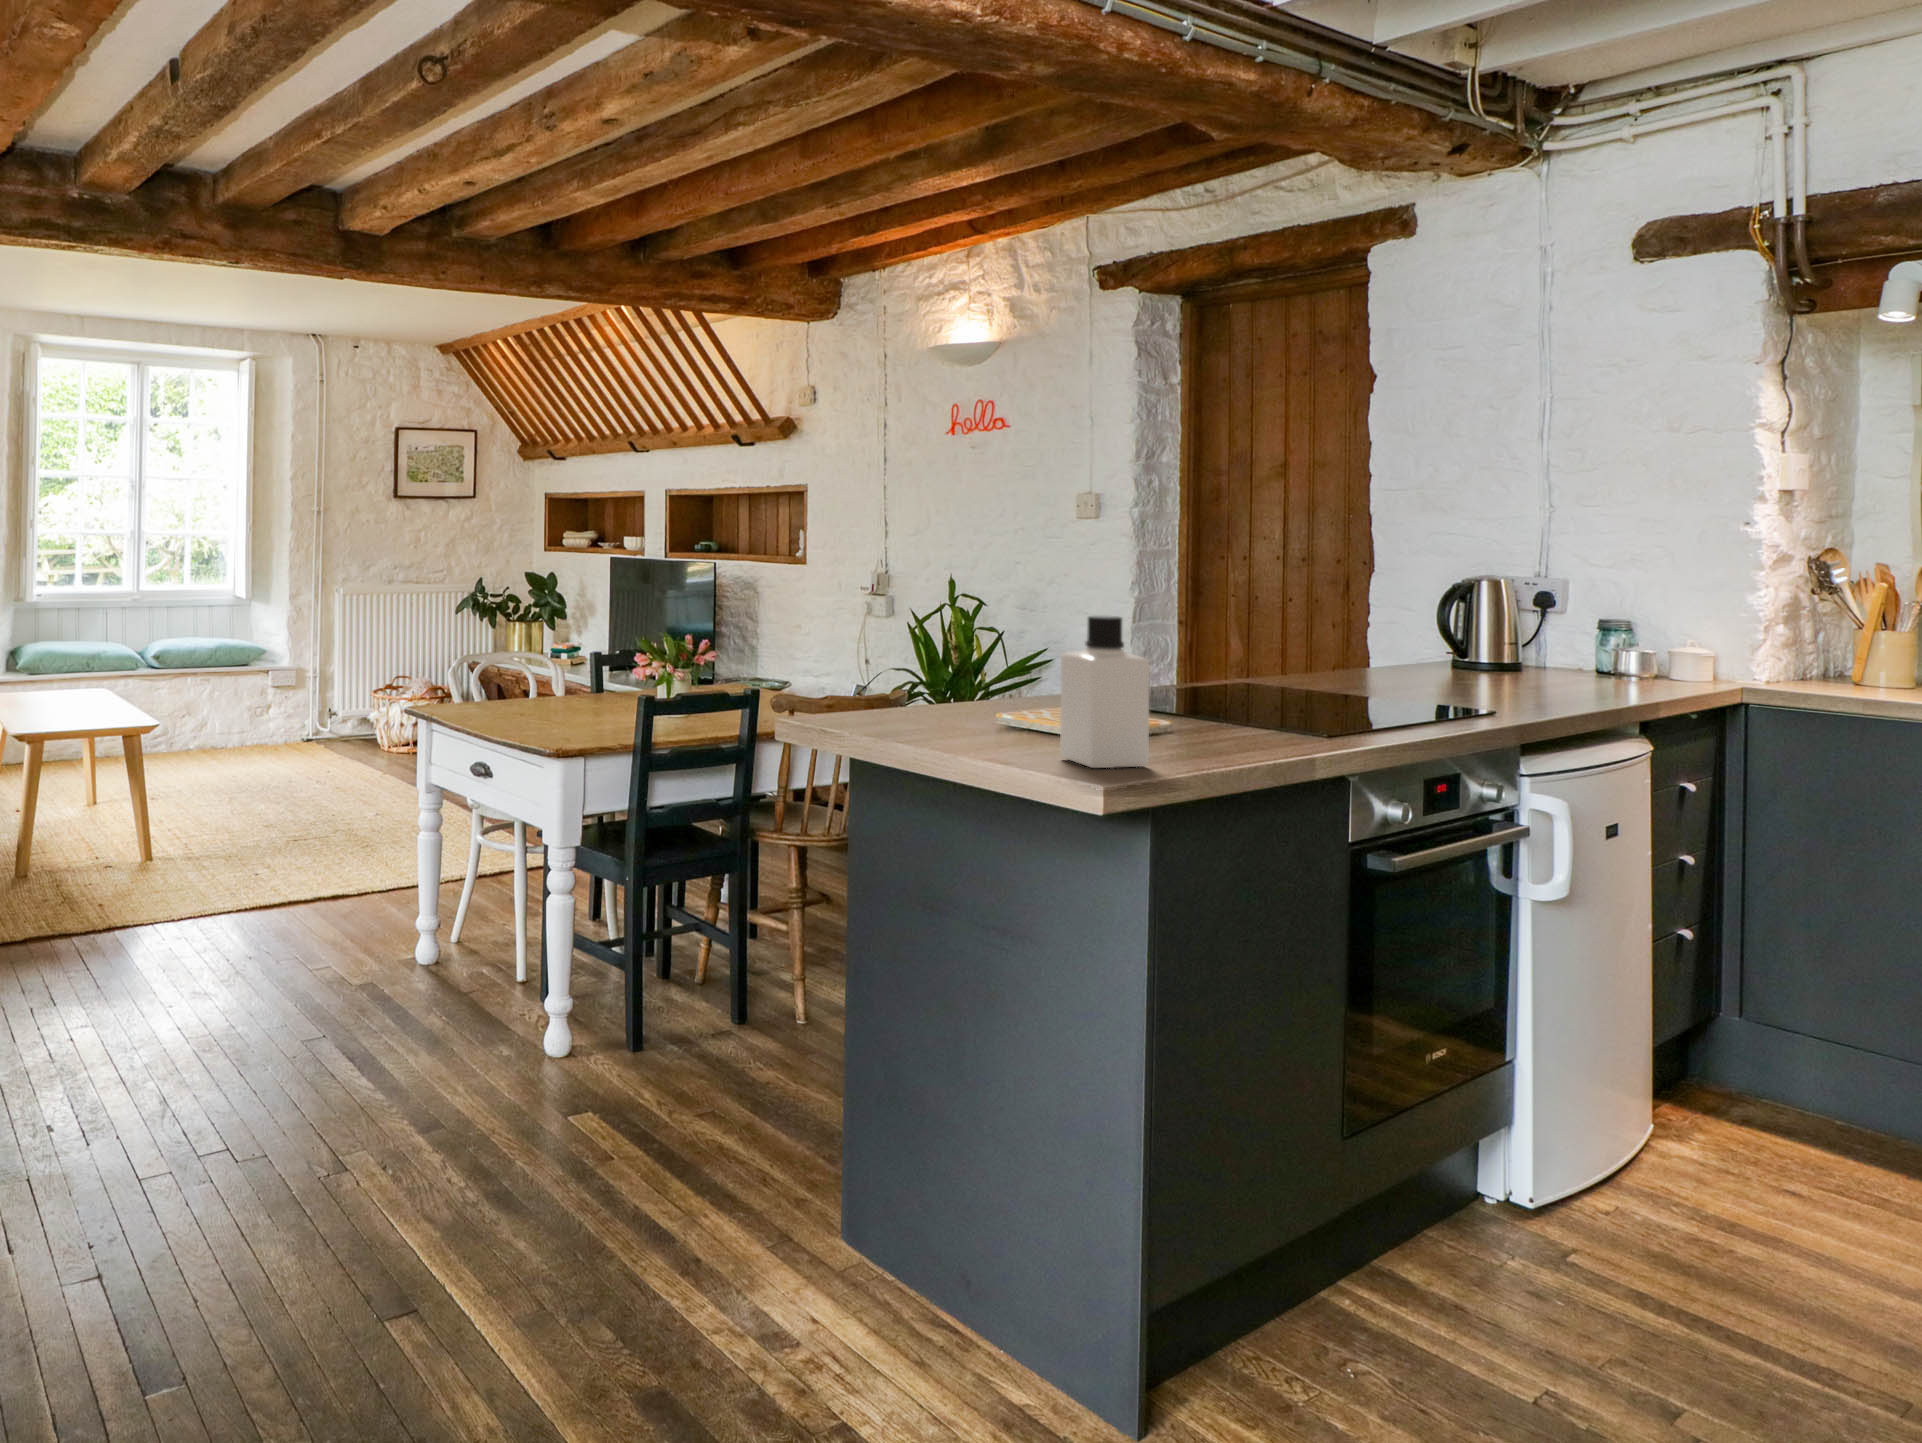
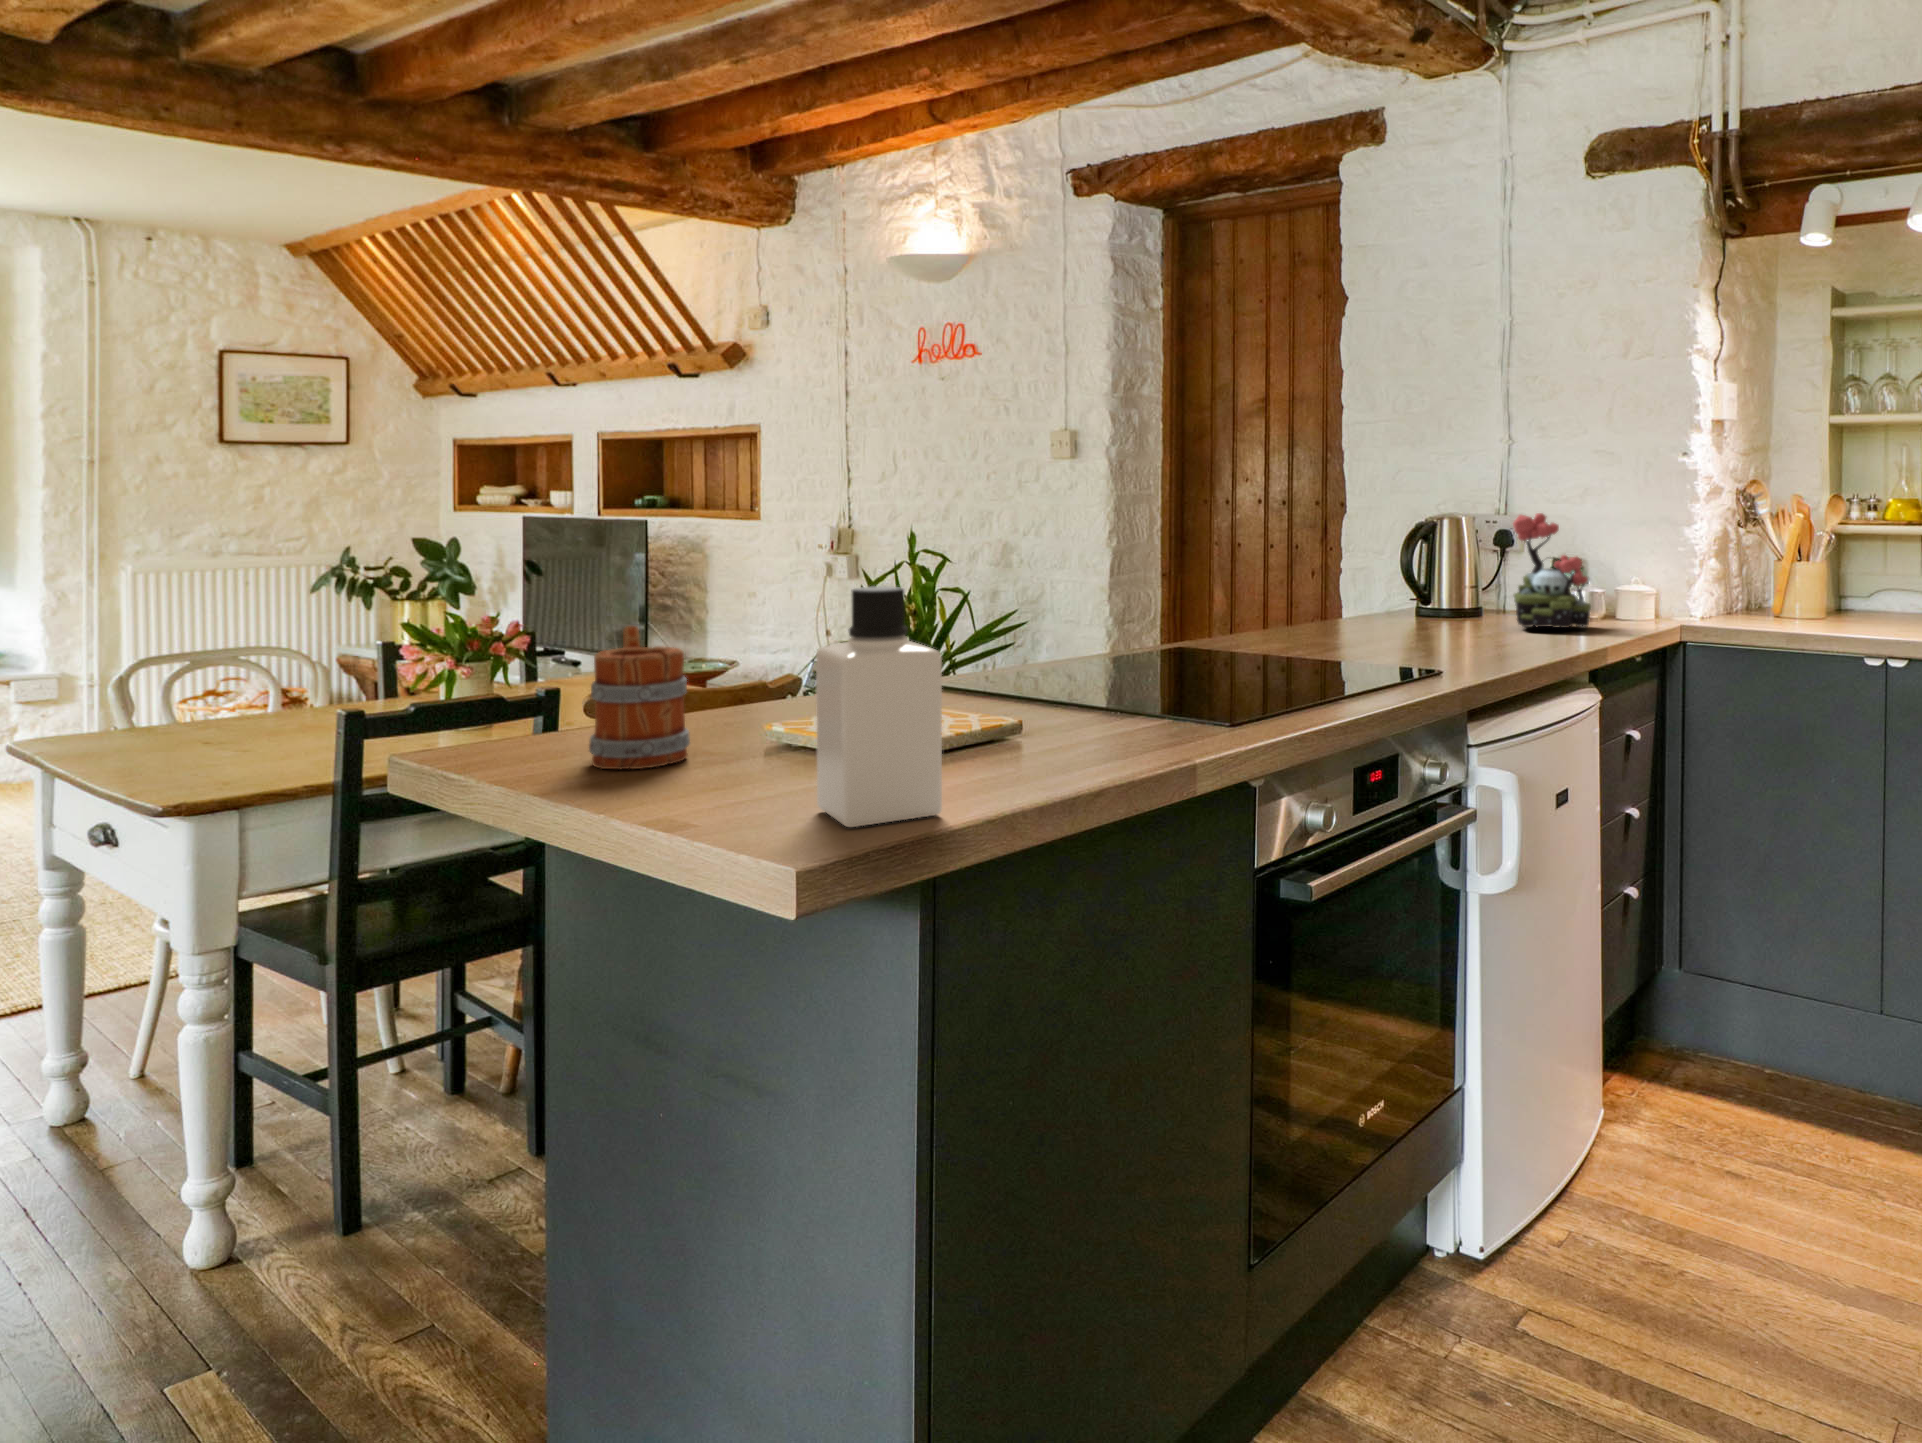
plant: none [1553,575,1638,681] -> present [1513,513,1591,628]
mug: none [874,637,939,730] -> present [589,626,690,769]

